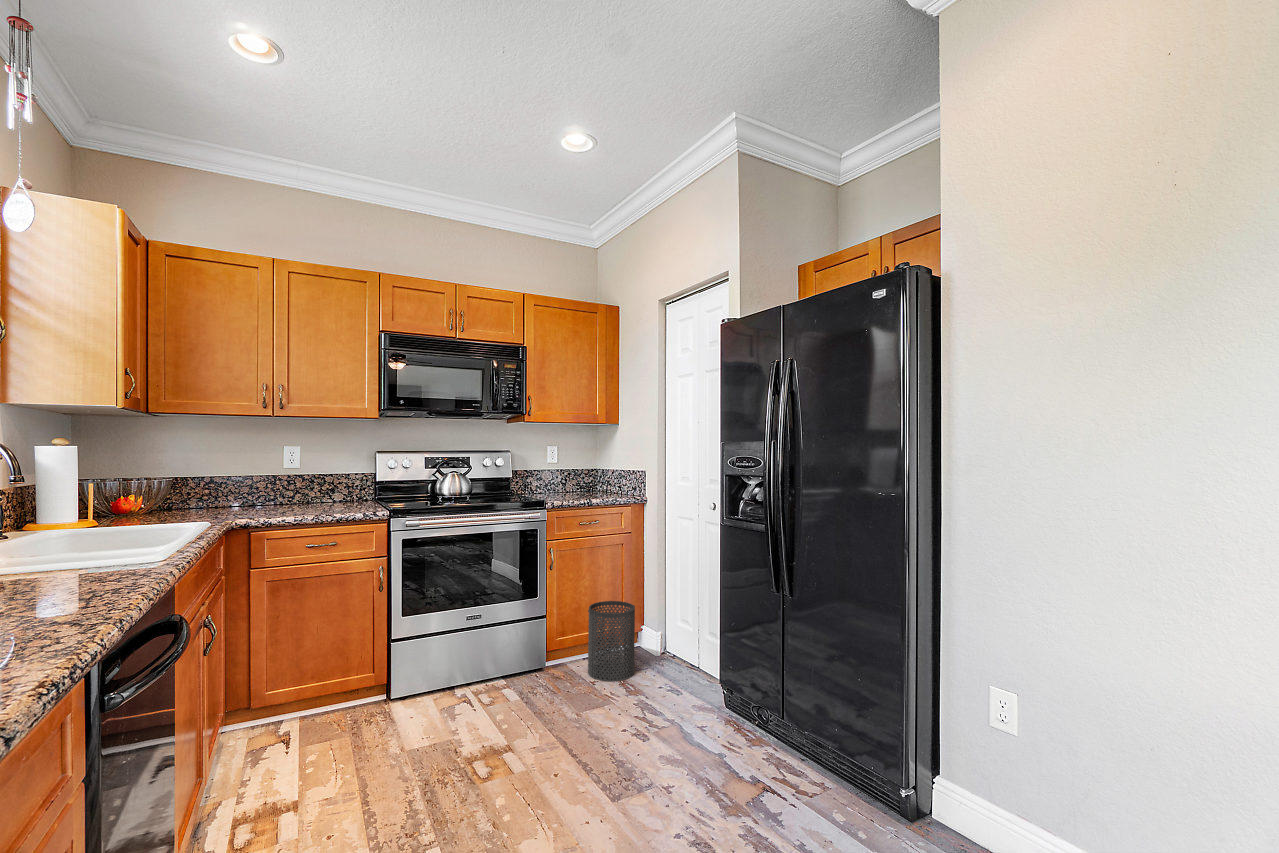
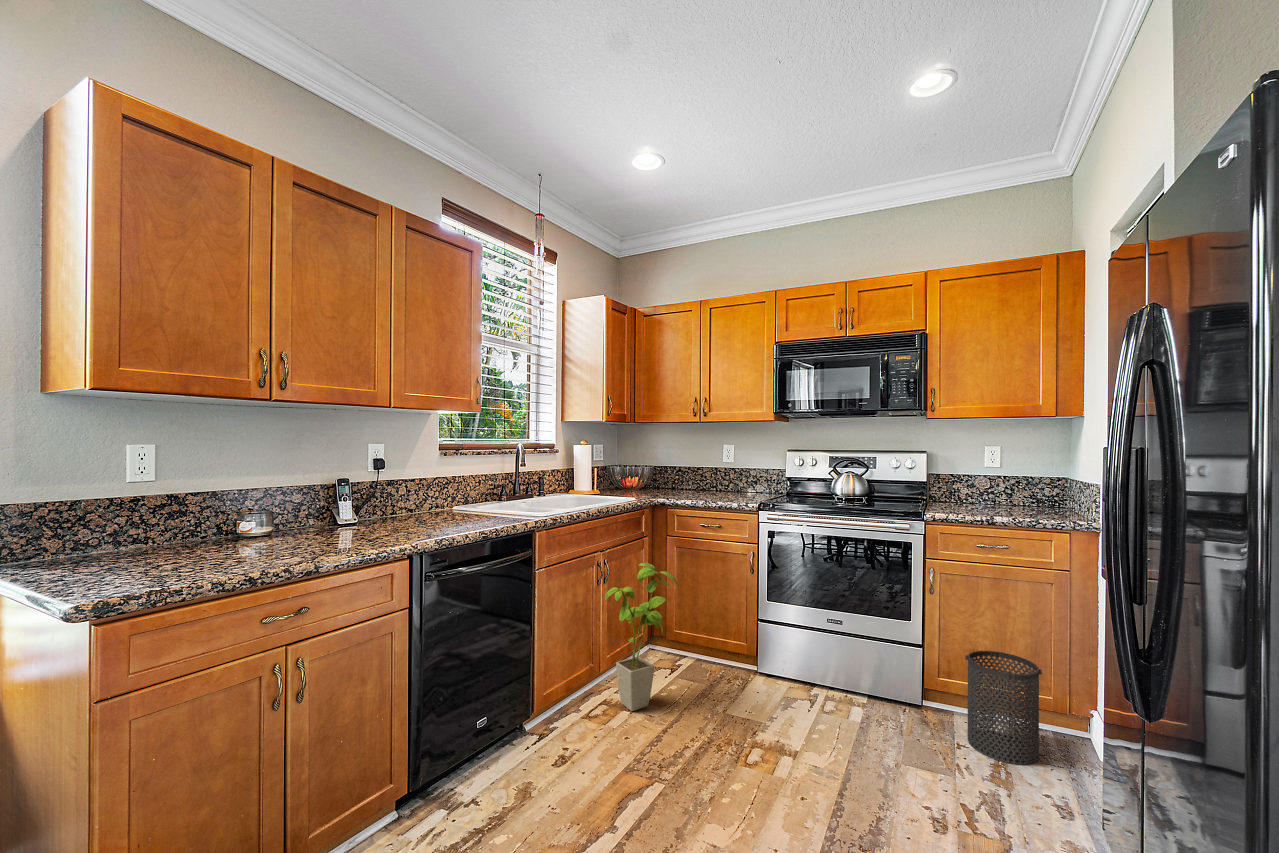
house plant: none [251,601,363,811] -> present [605,563,679,711]

